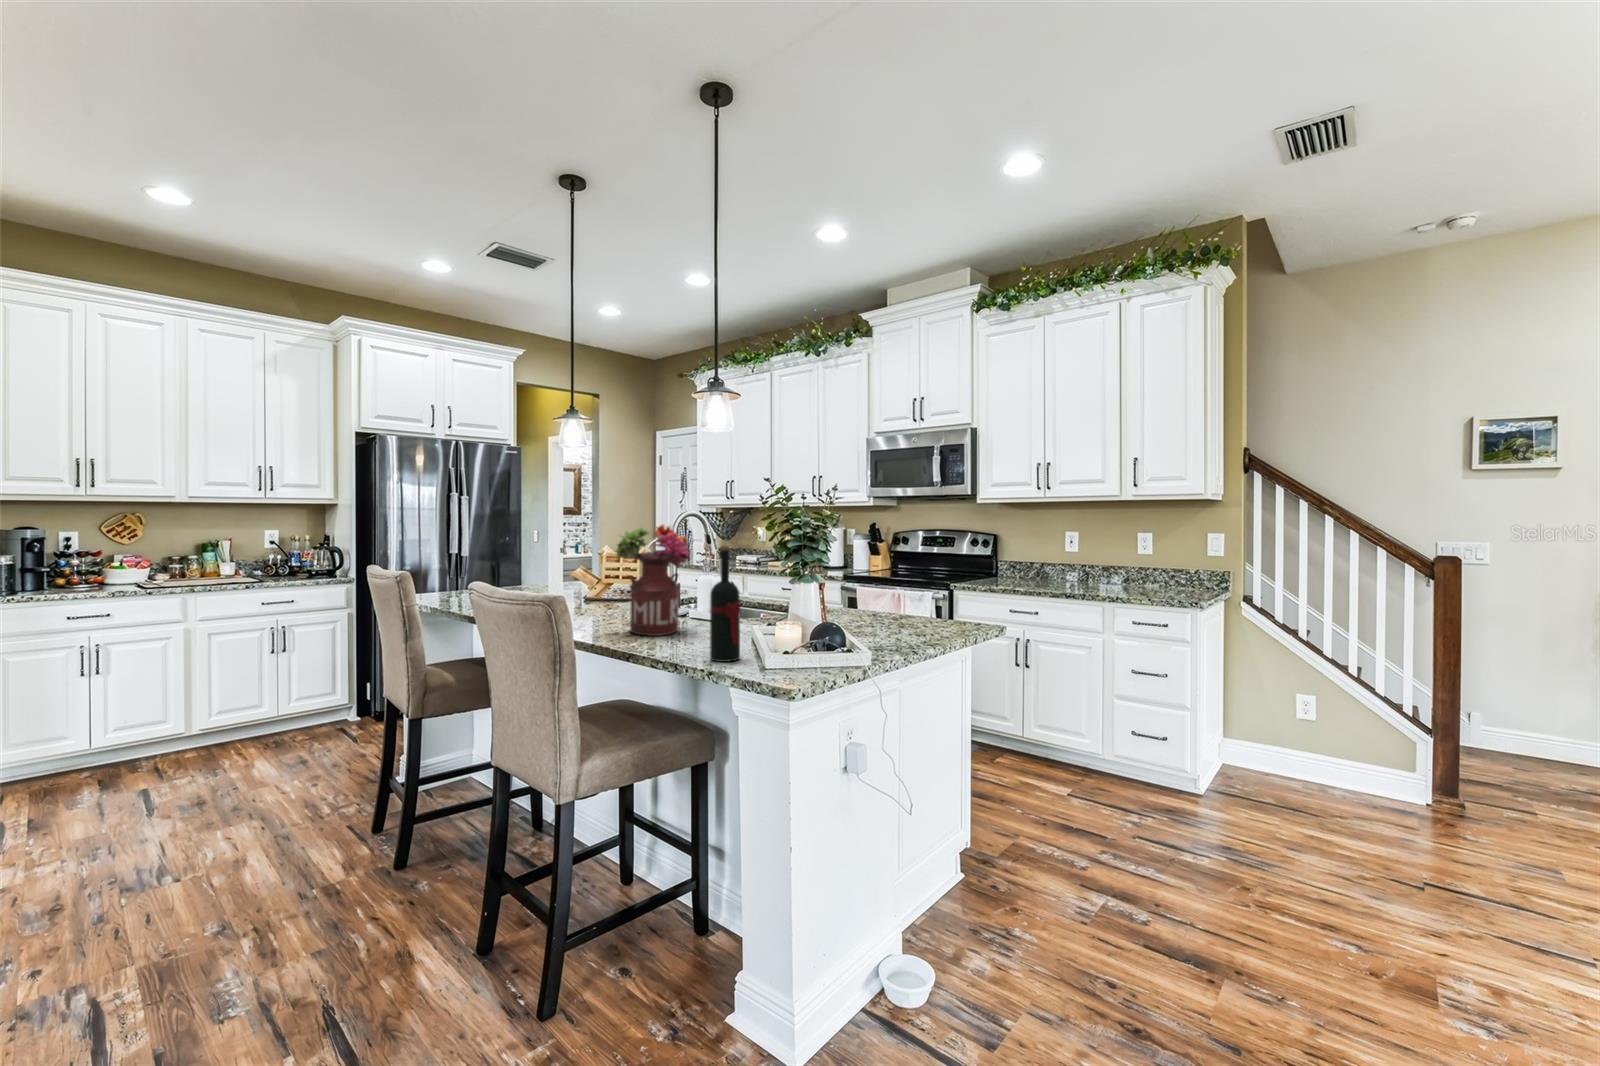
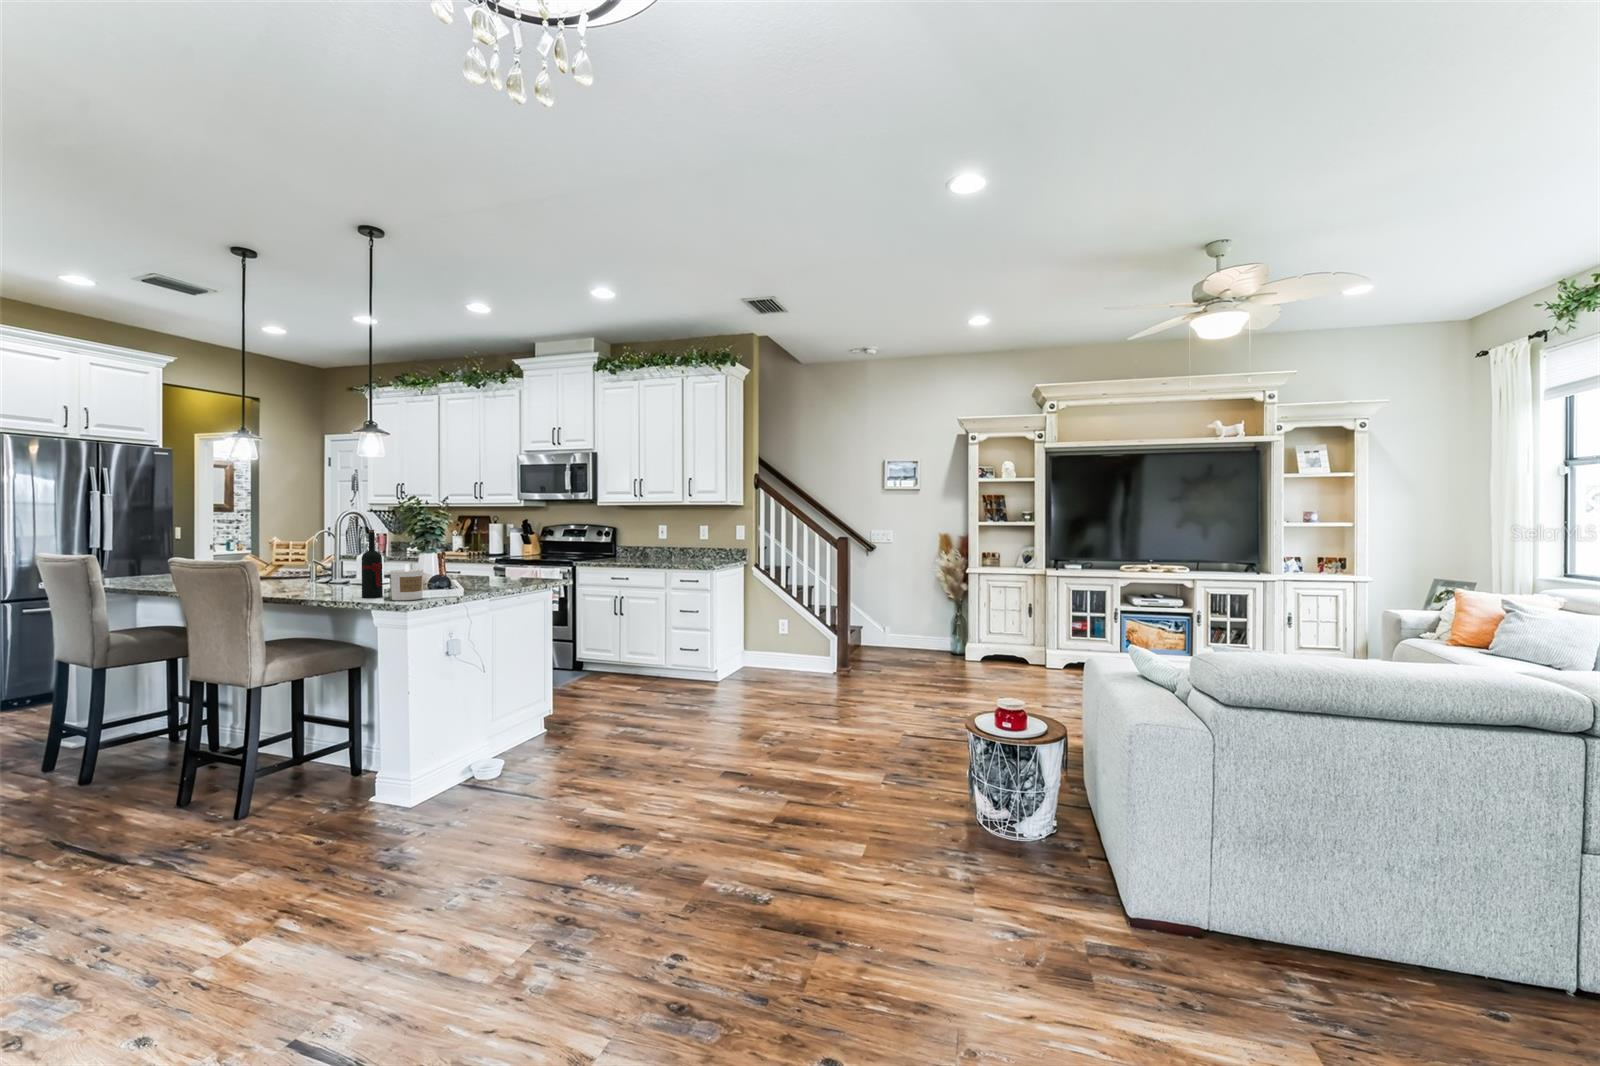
flower arrangement: present [616,525,690,636] -> none [289,517,350,590]
candle: none [756,609,805,675] -> present [391,565,423,600]

